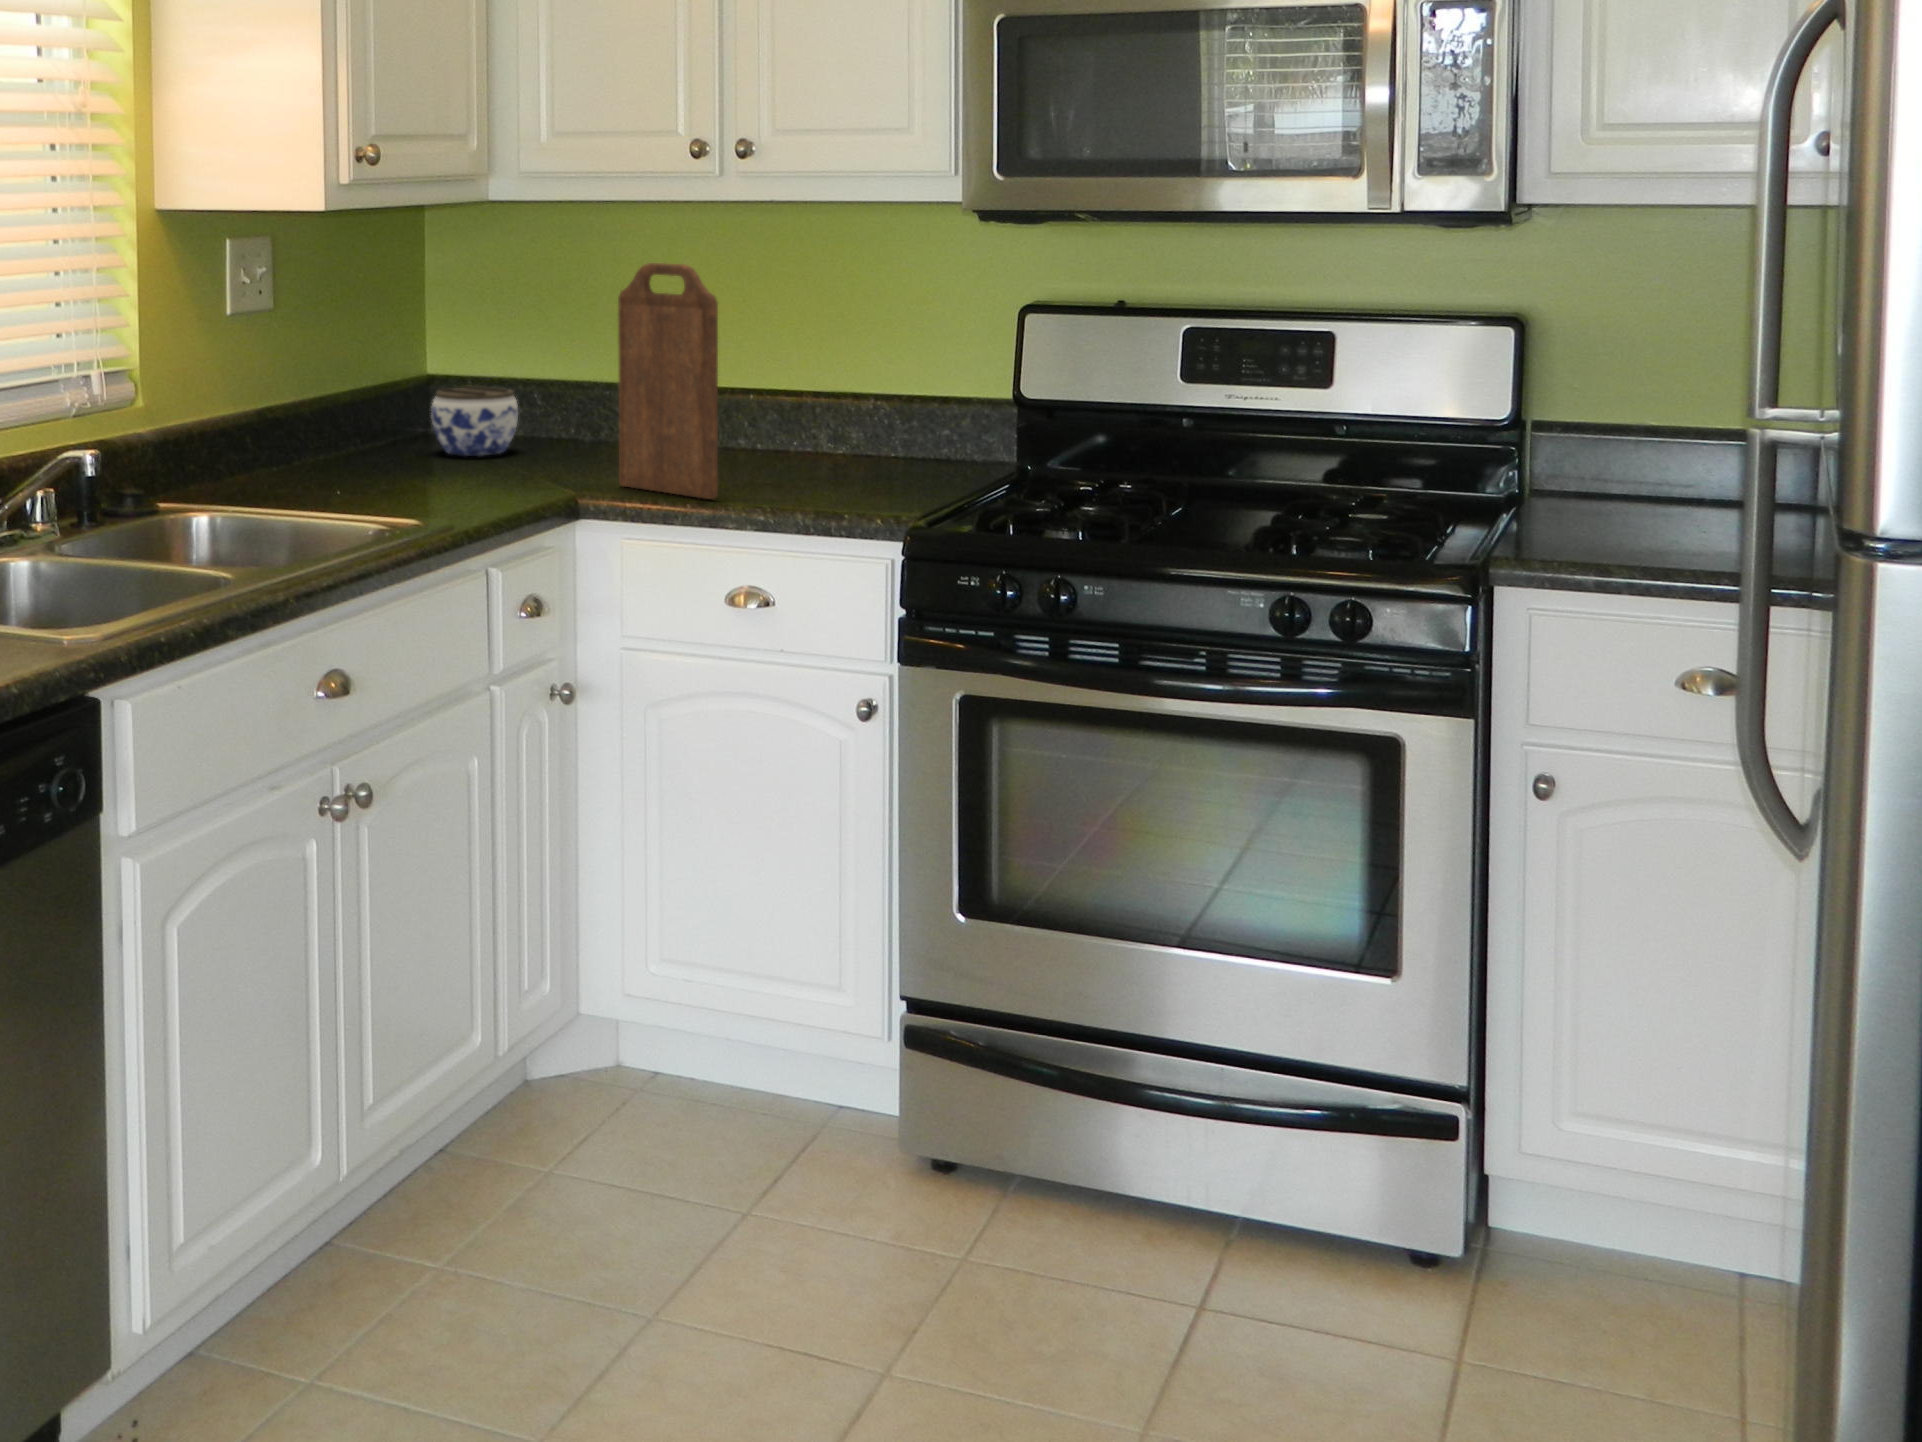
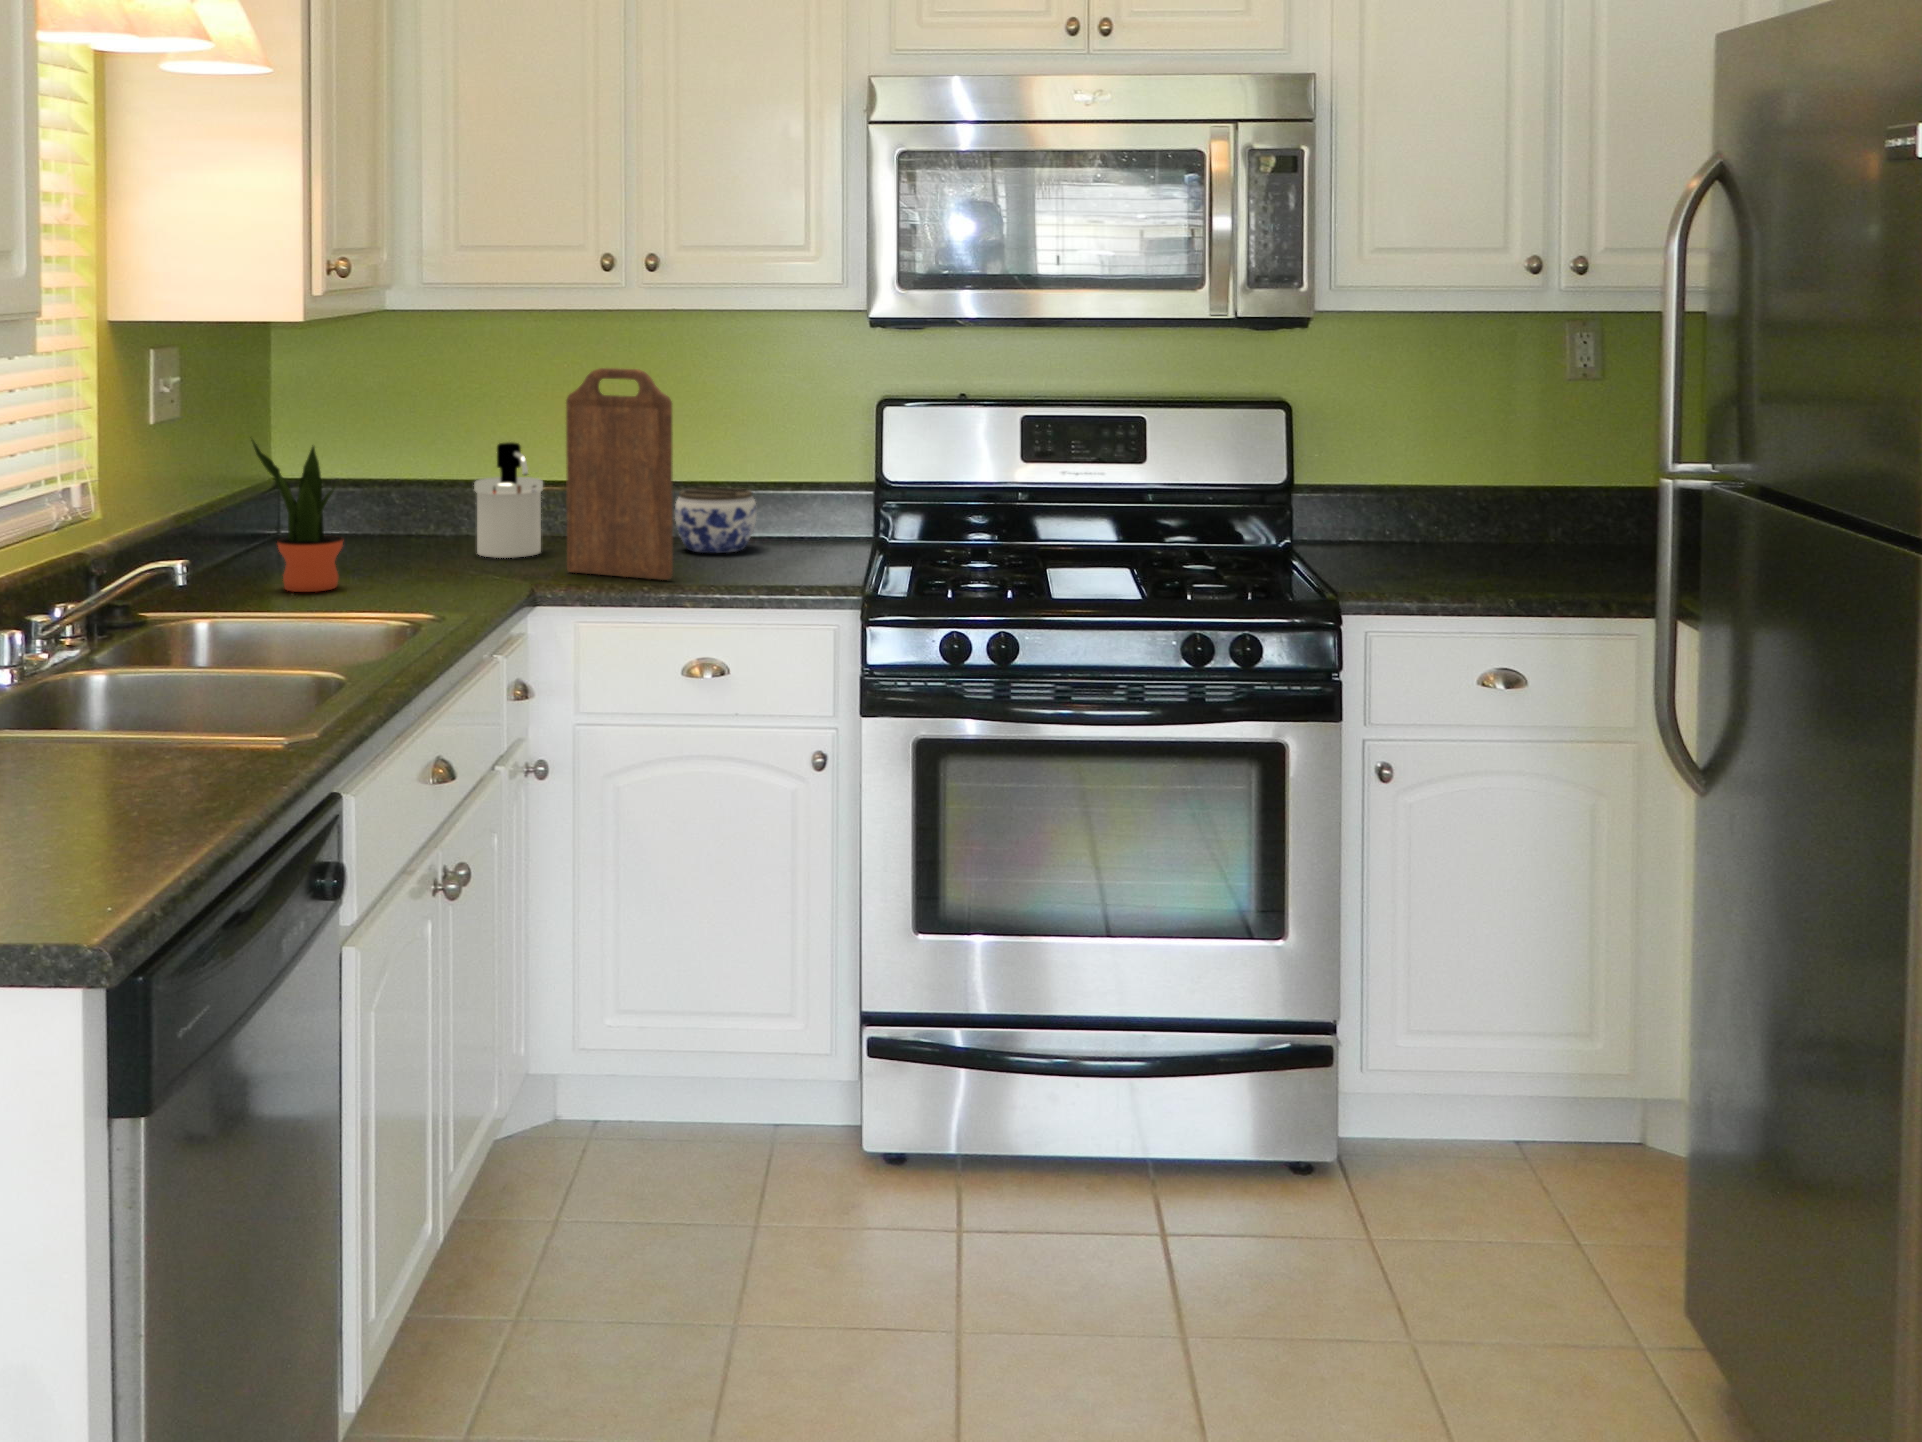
potted plant: none [286,328,379,493] -> present [252,440,343,592]
soap dispenser: none [550,343,624,468] -> present [474,442,543,558]
jar: present [431,386,518,456] -> present [675,487,757,553]

